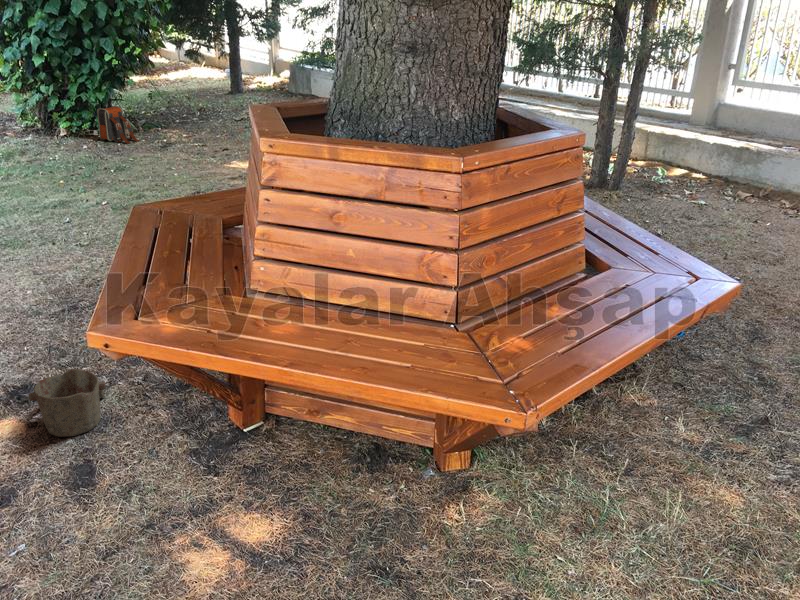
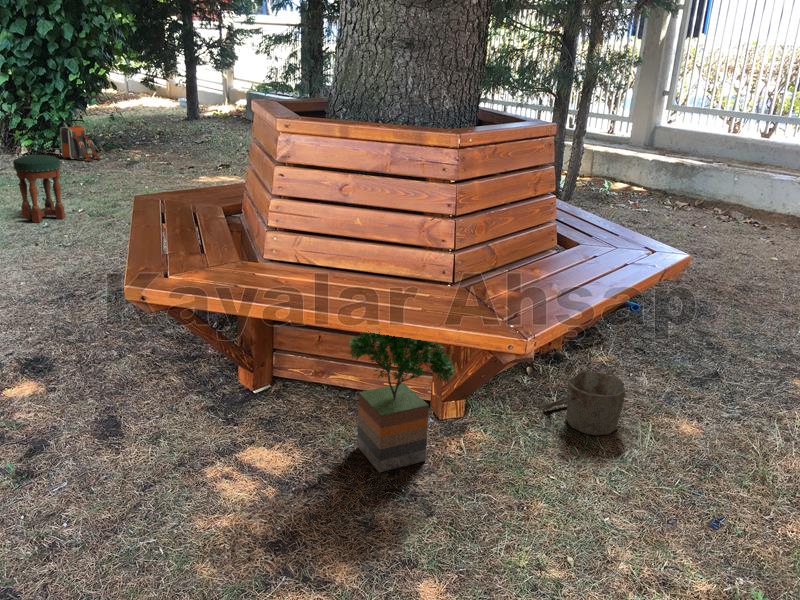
stool: none [35,146,89,216] -> present [13,155,65,223]
bucket: present [29,369,106,437] -> present [543,371,626,436]
potted tree: none [325,370,449,546] -> present [348,331,455,473]

